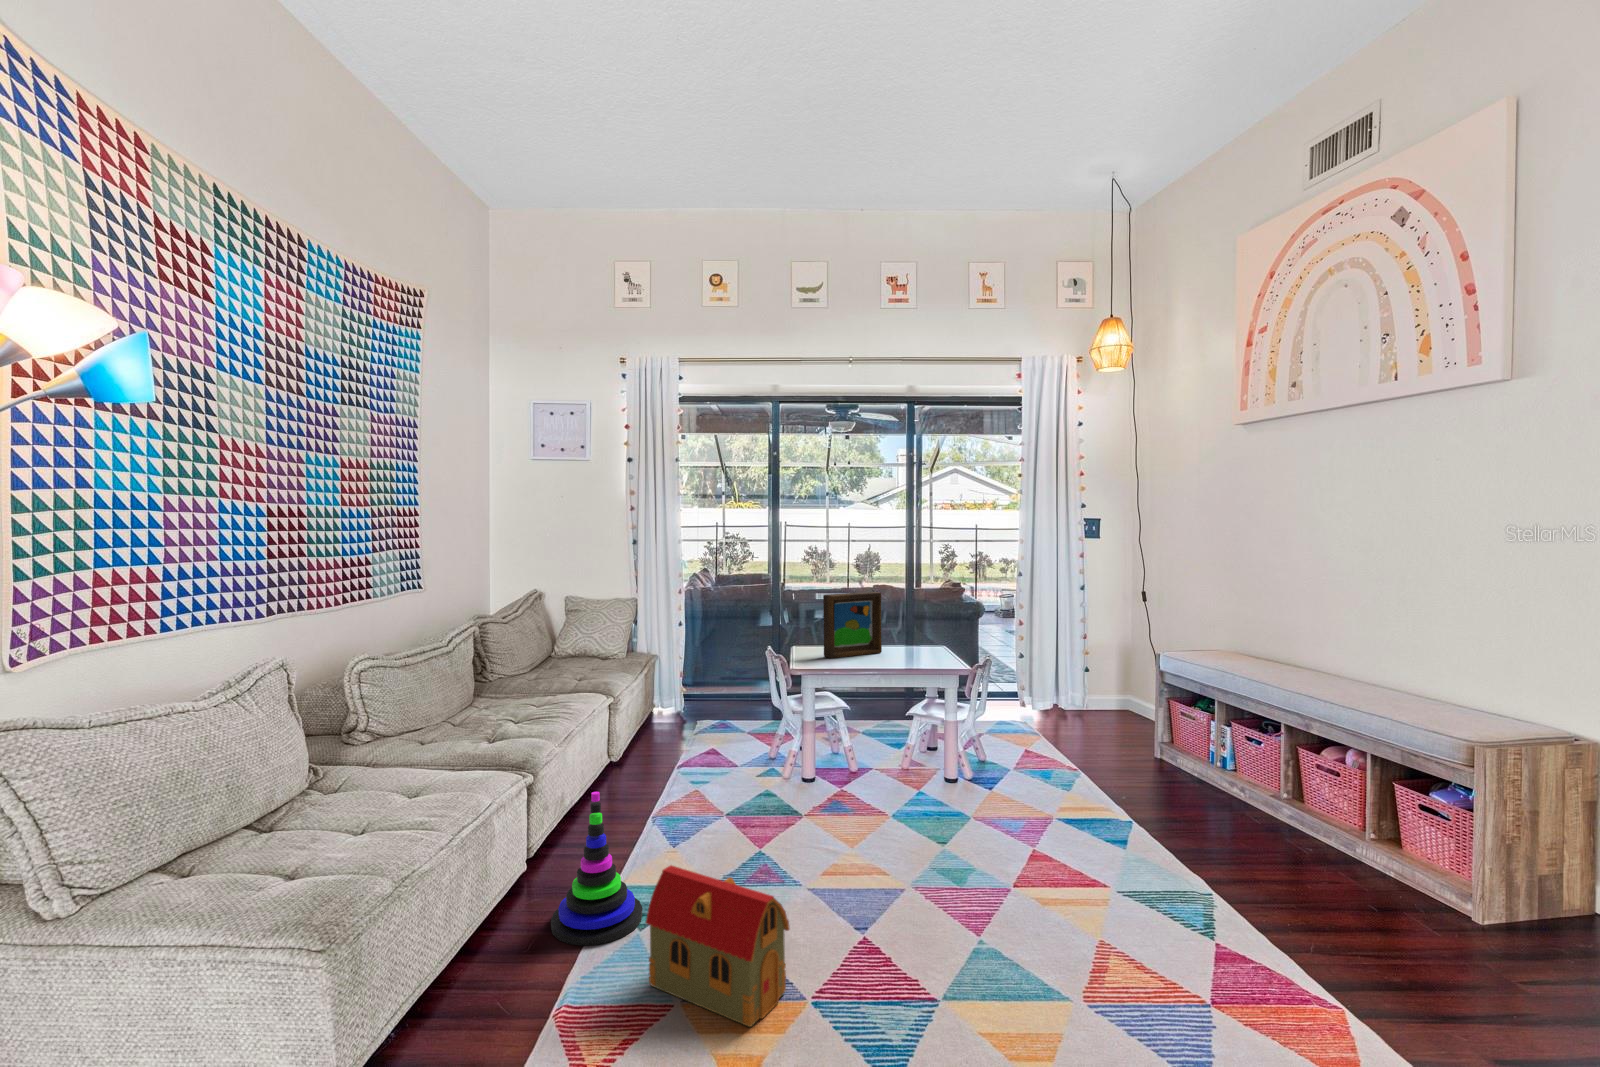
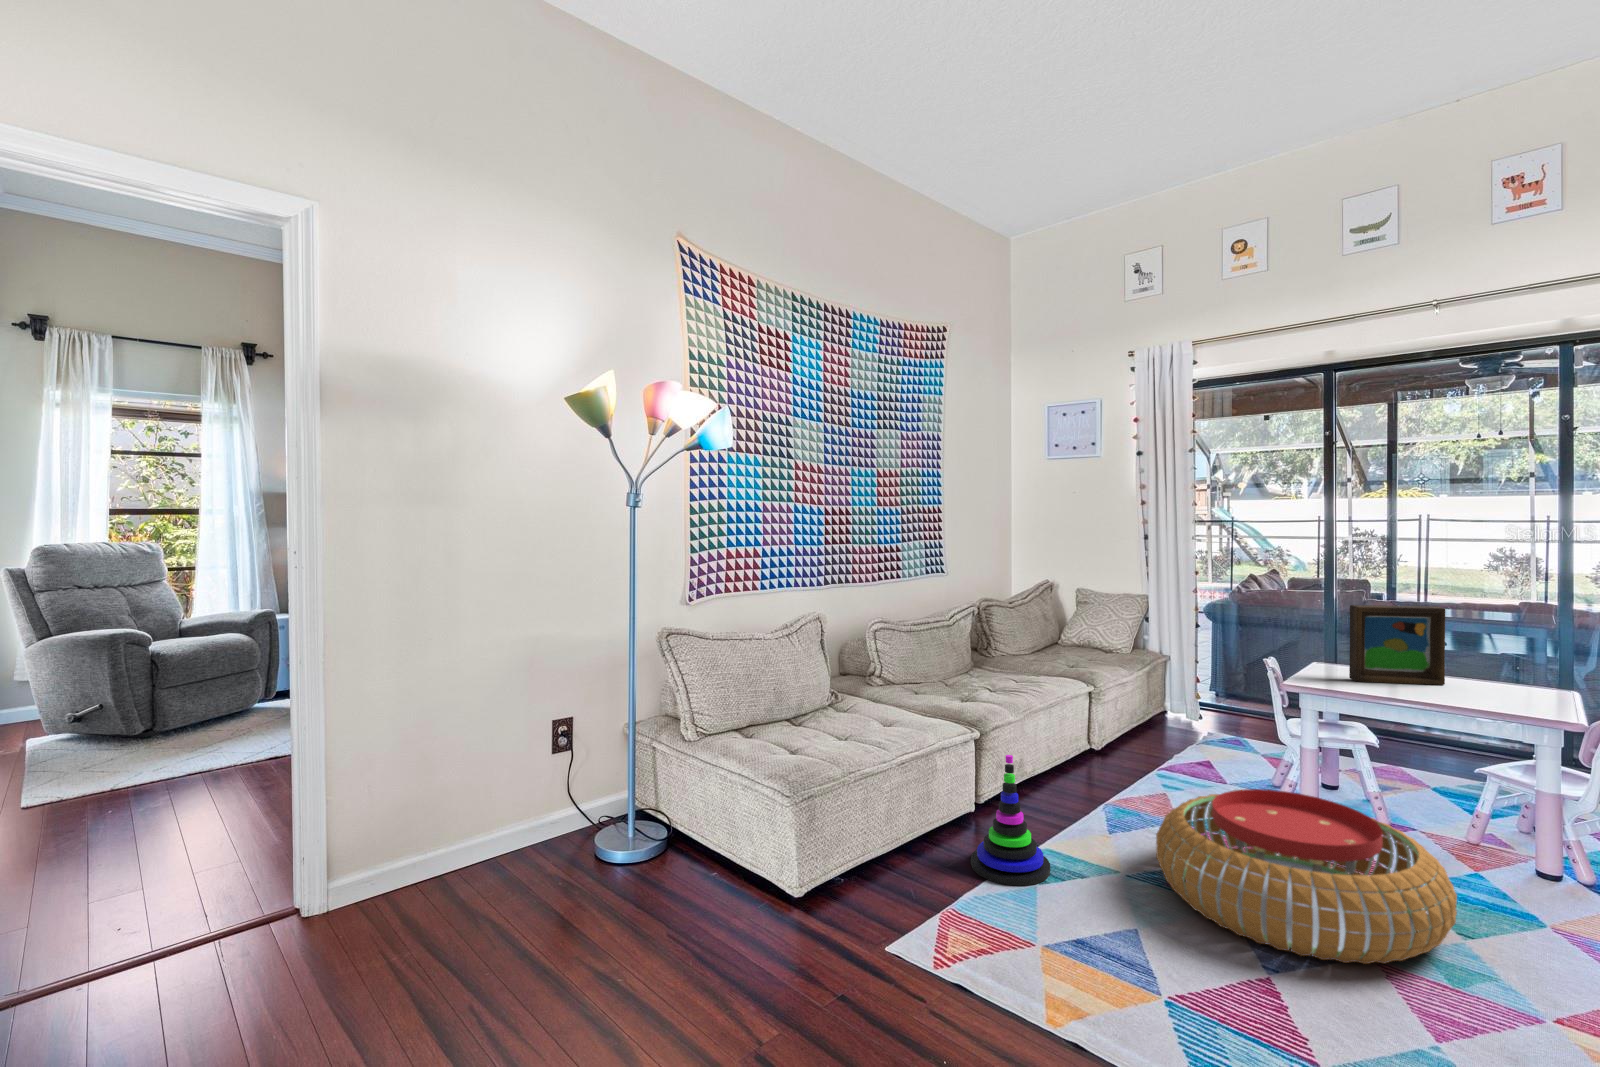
pouf: none [732,763,956,910] -> present [1156,789,1457,964]
toy house: present [646,865,789,1027] -> none [1021,830,1148,991]

